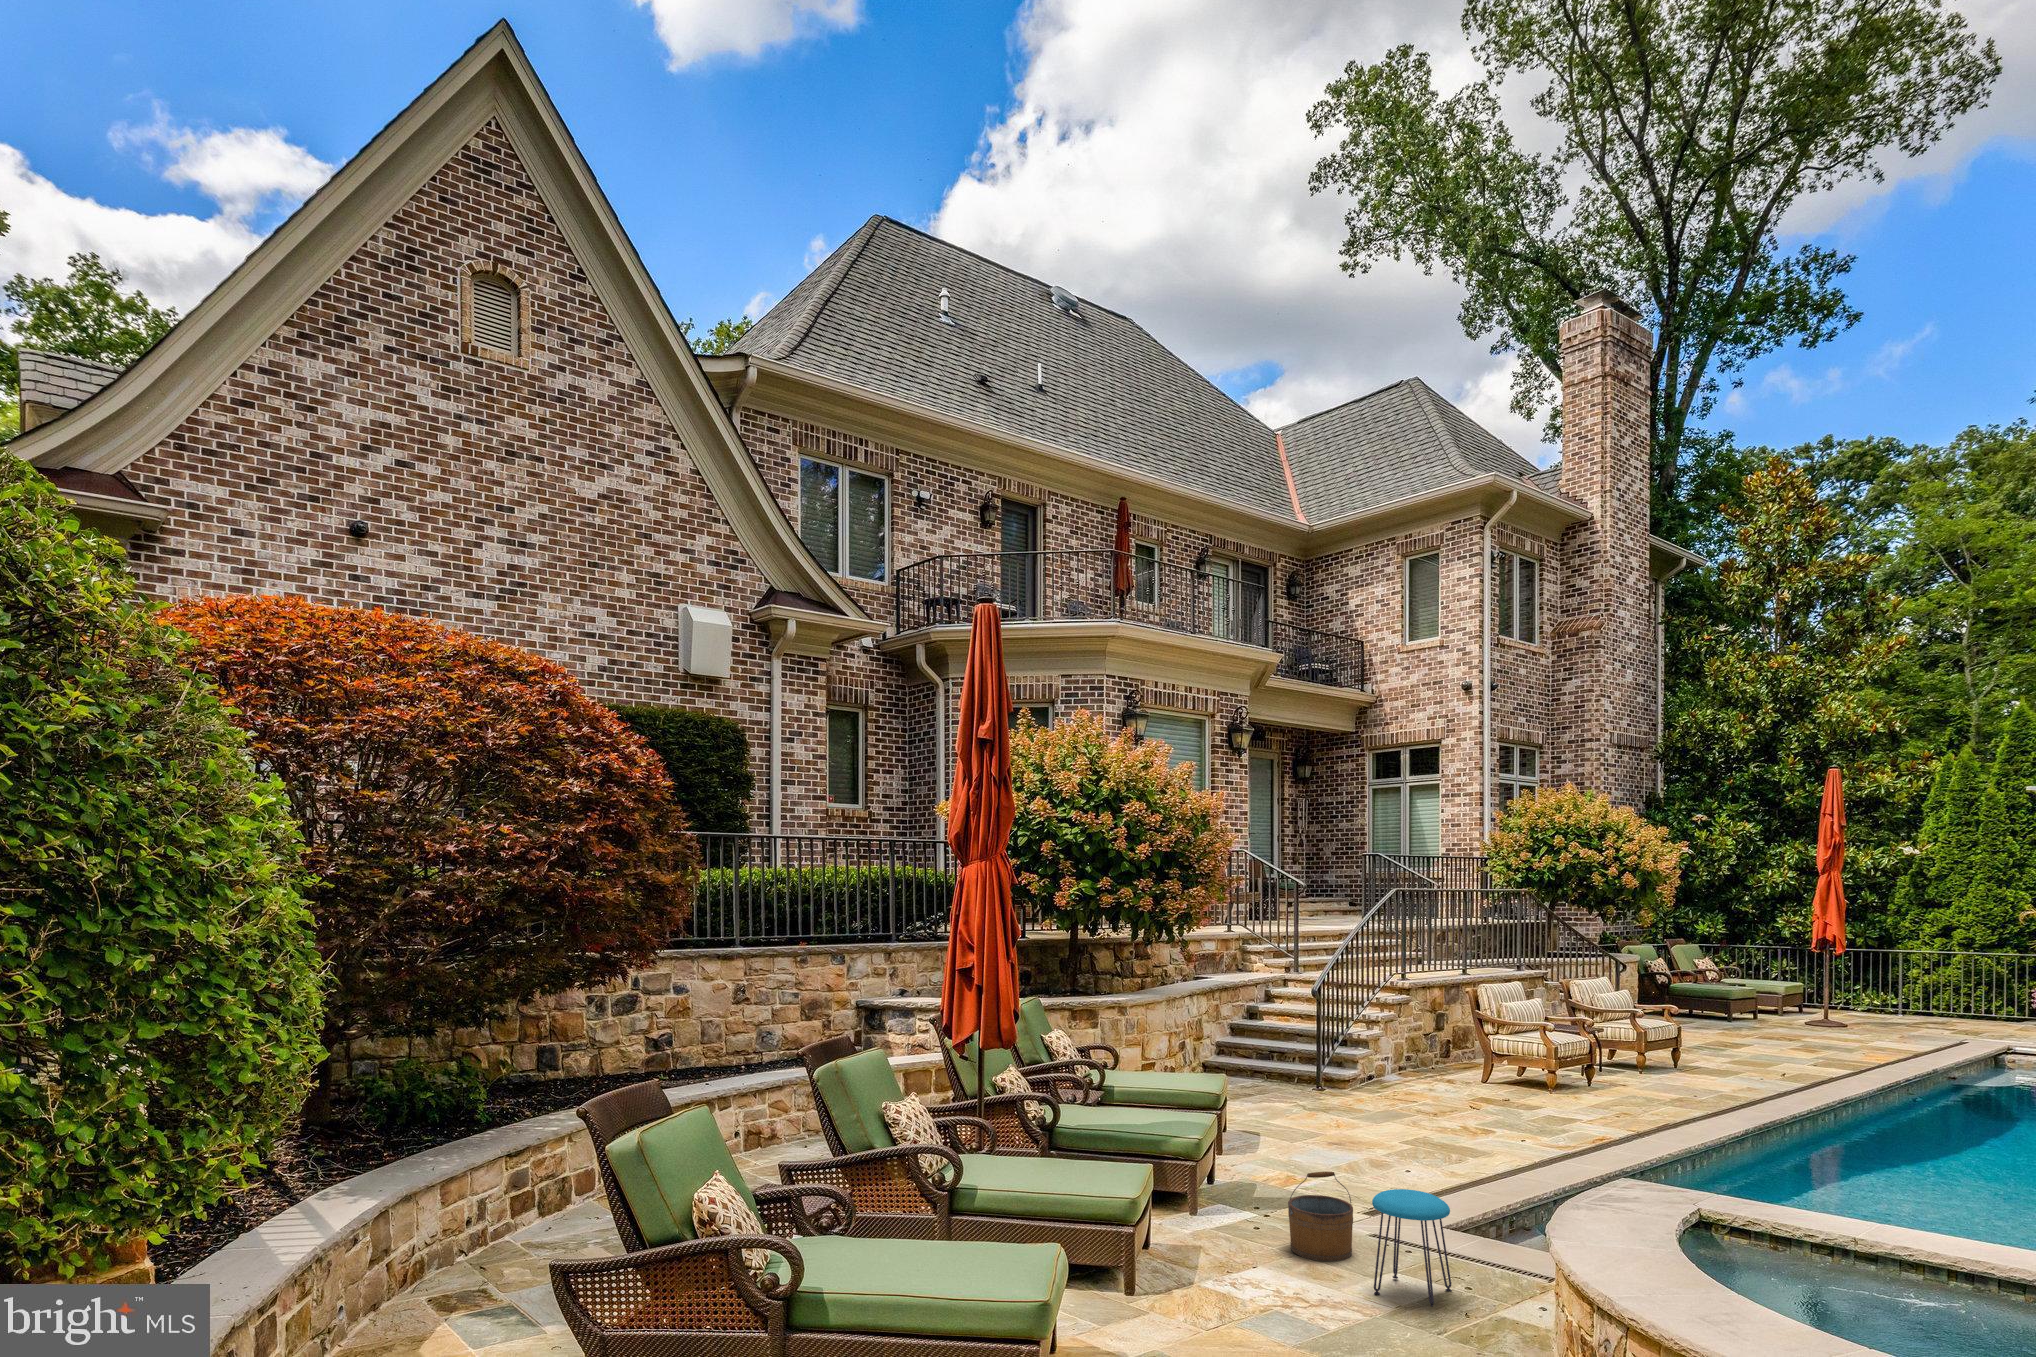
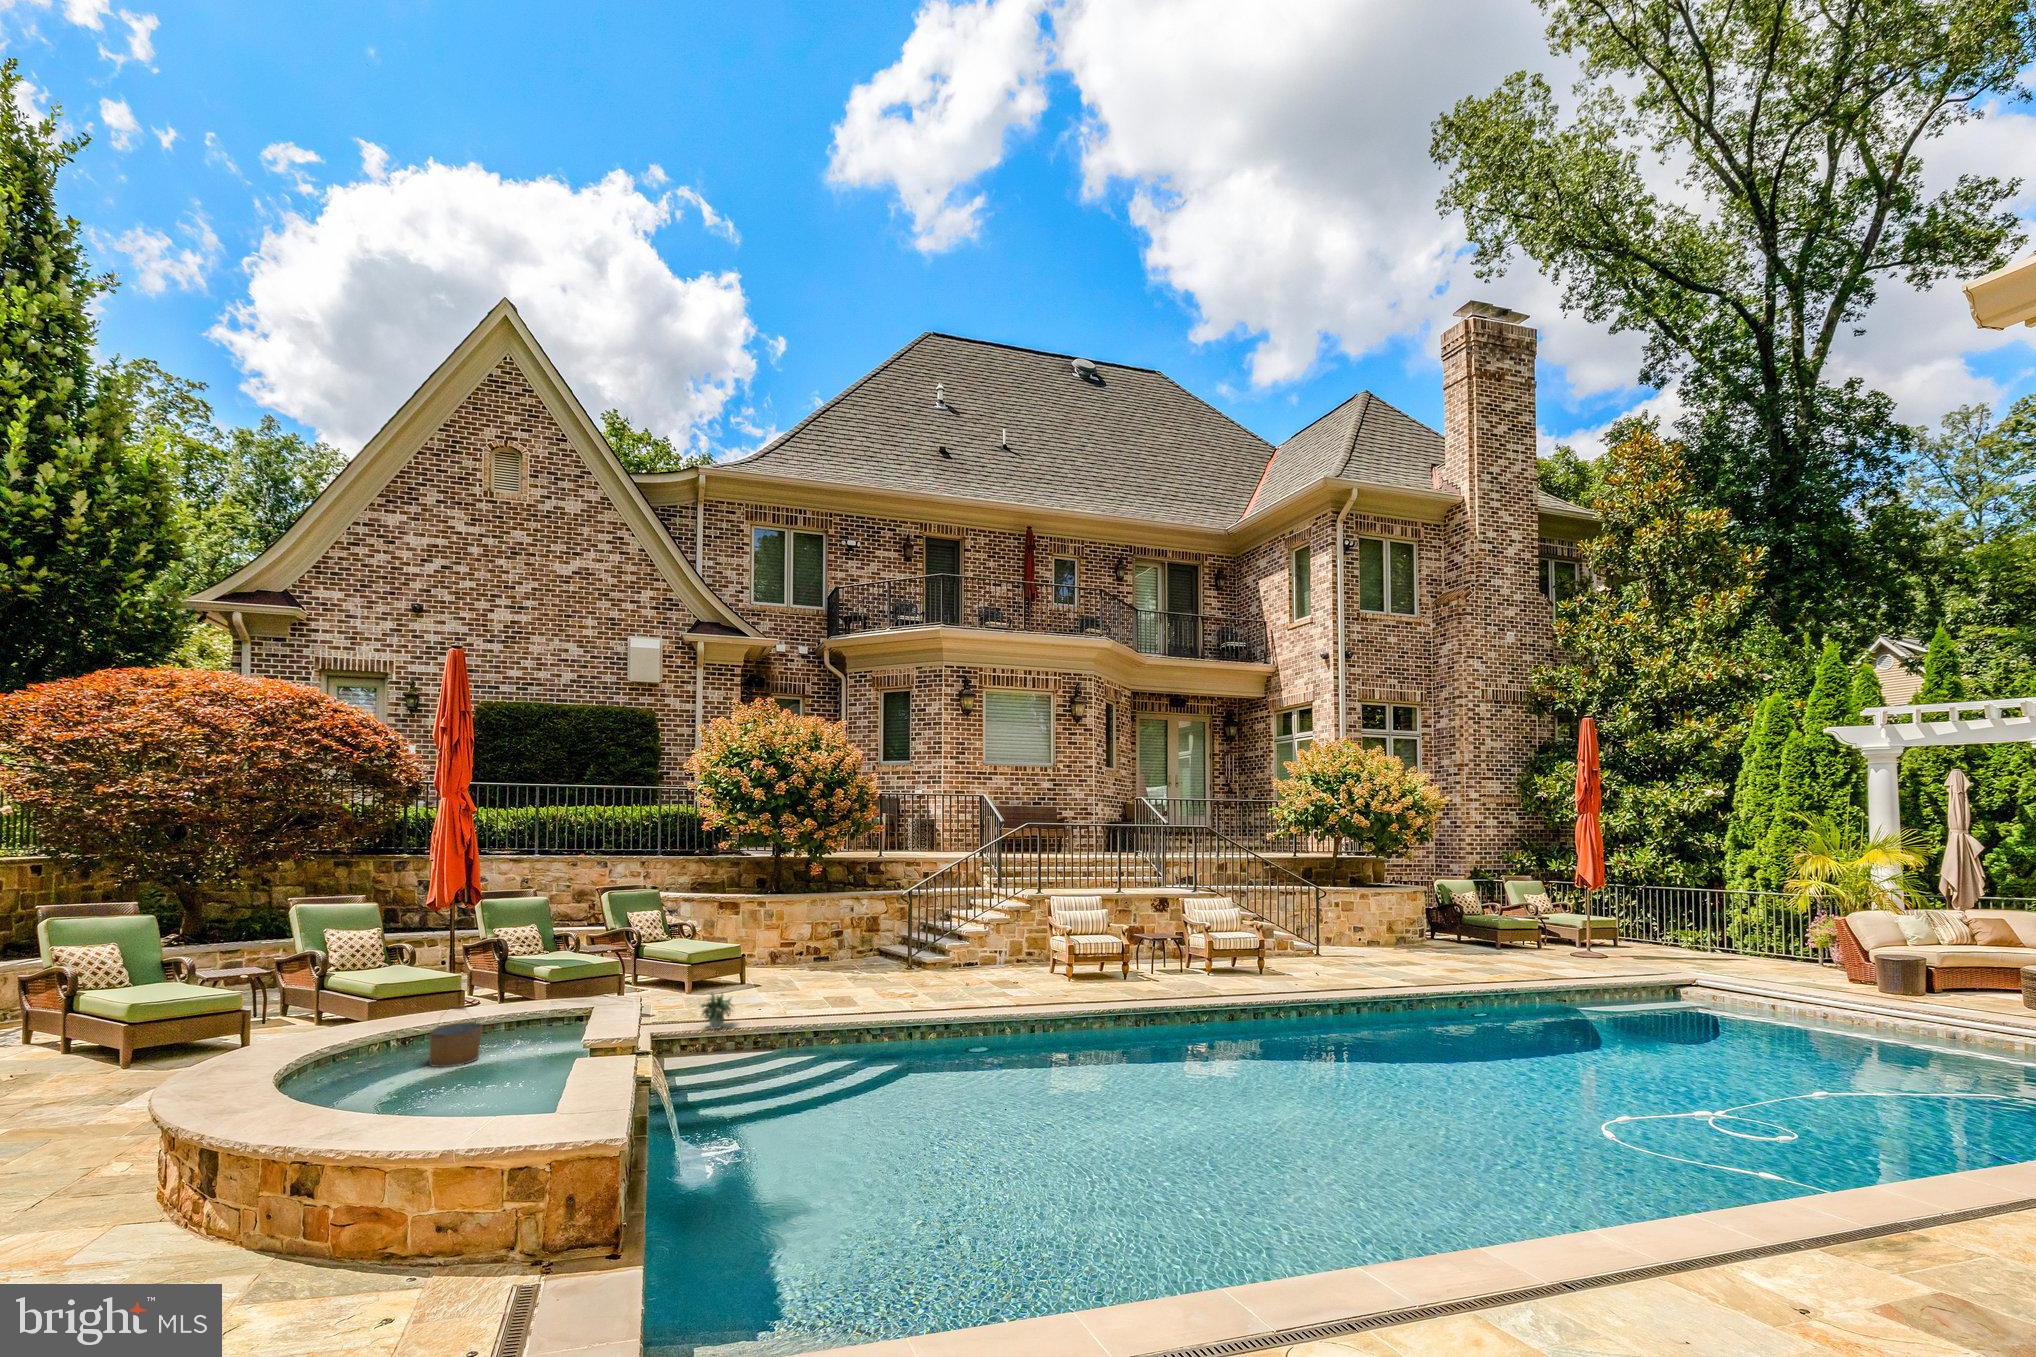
potted plant: none [1372,1126,1430,1176] -> present [701,993,733,1029]
stool: present [1372,1189,1452,1307] -> none [360,1018,427,1099]

